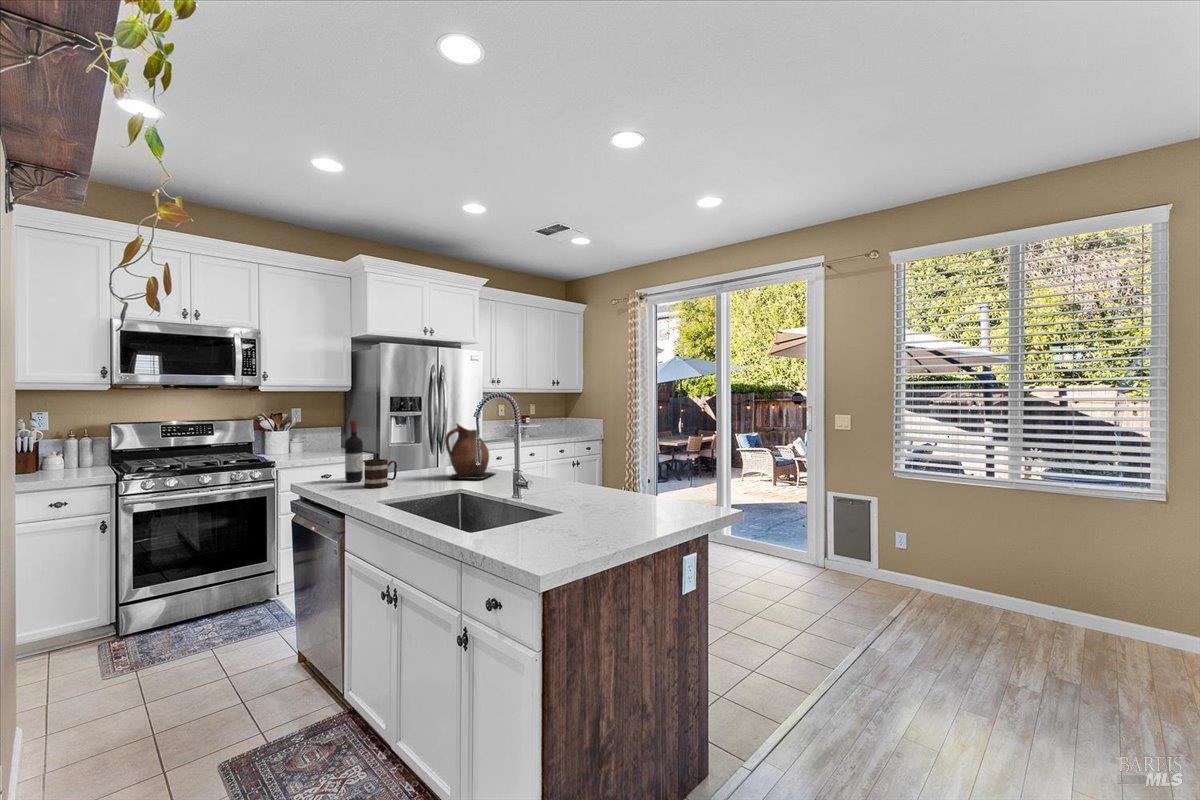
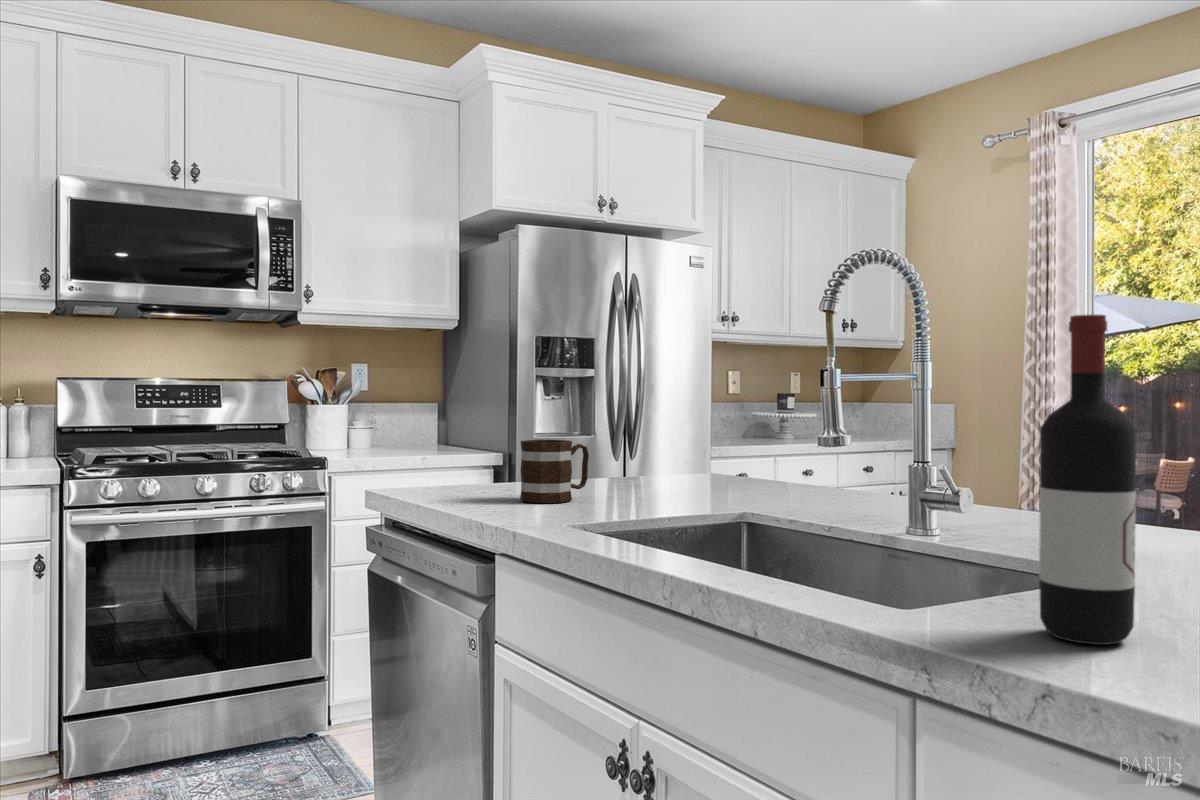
wine bottle: present [345,421,363,482] -> present [1039,314,1136,645]
ceramic pitcher: present [445,424,495,479] -> none [691,364,804,497]

